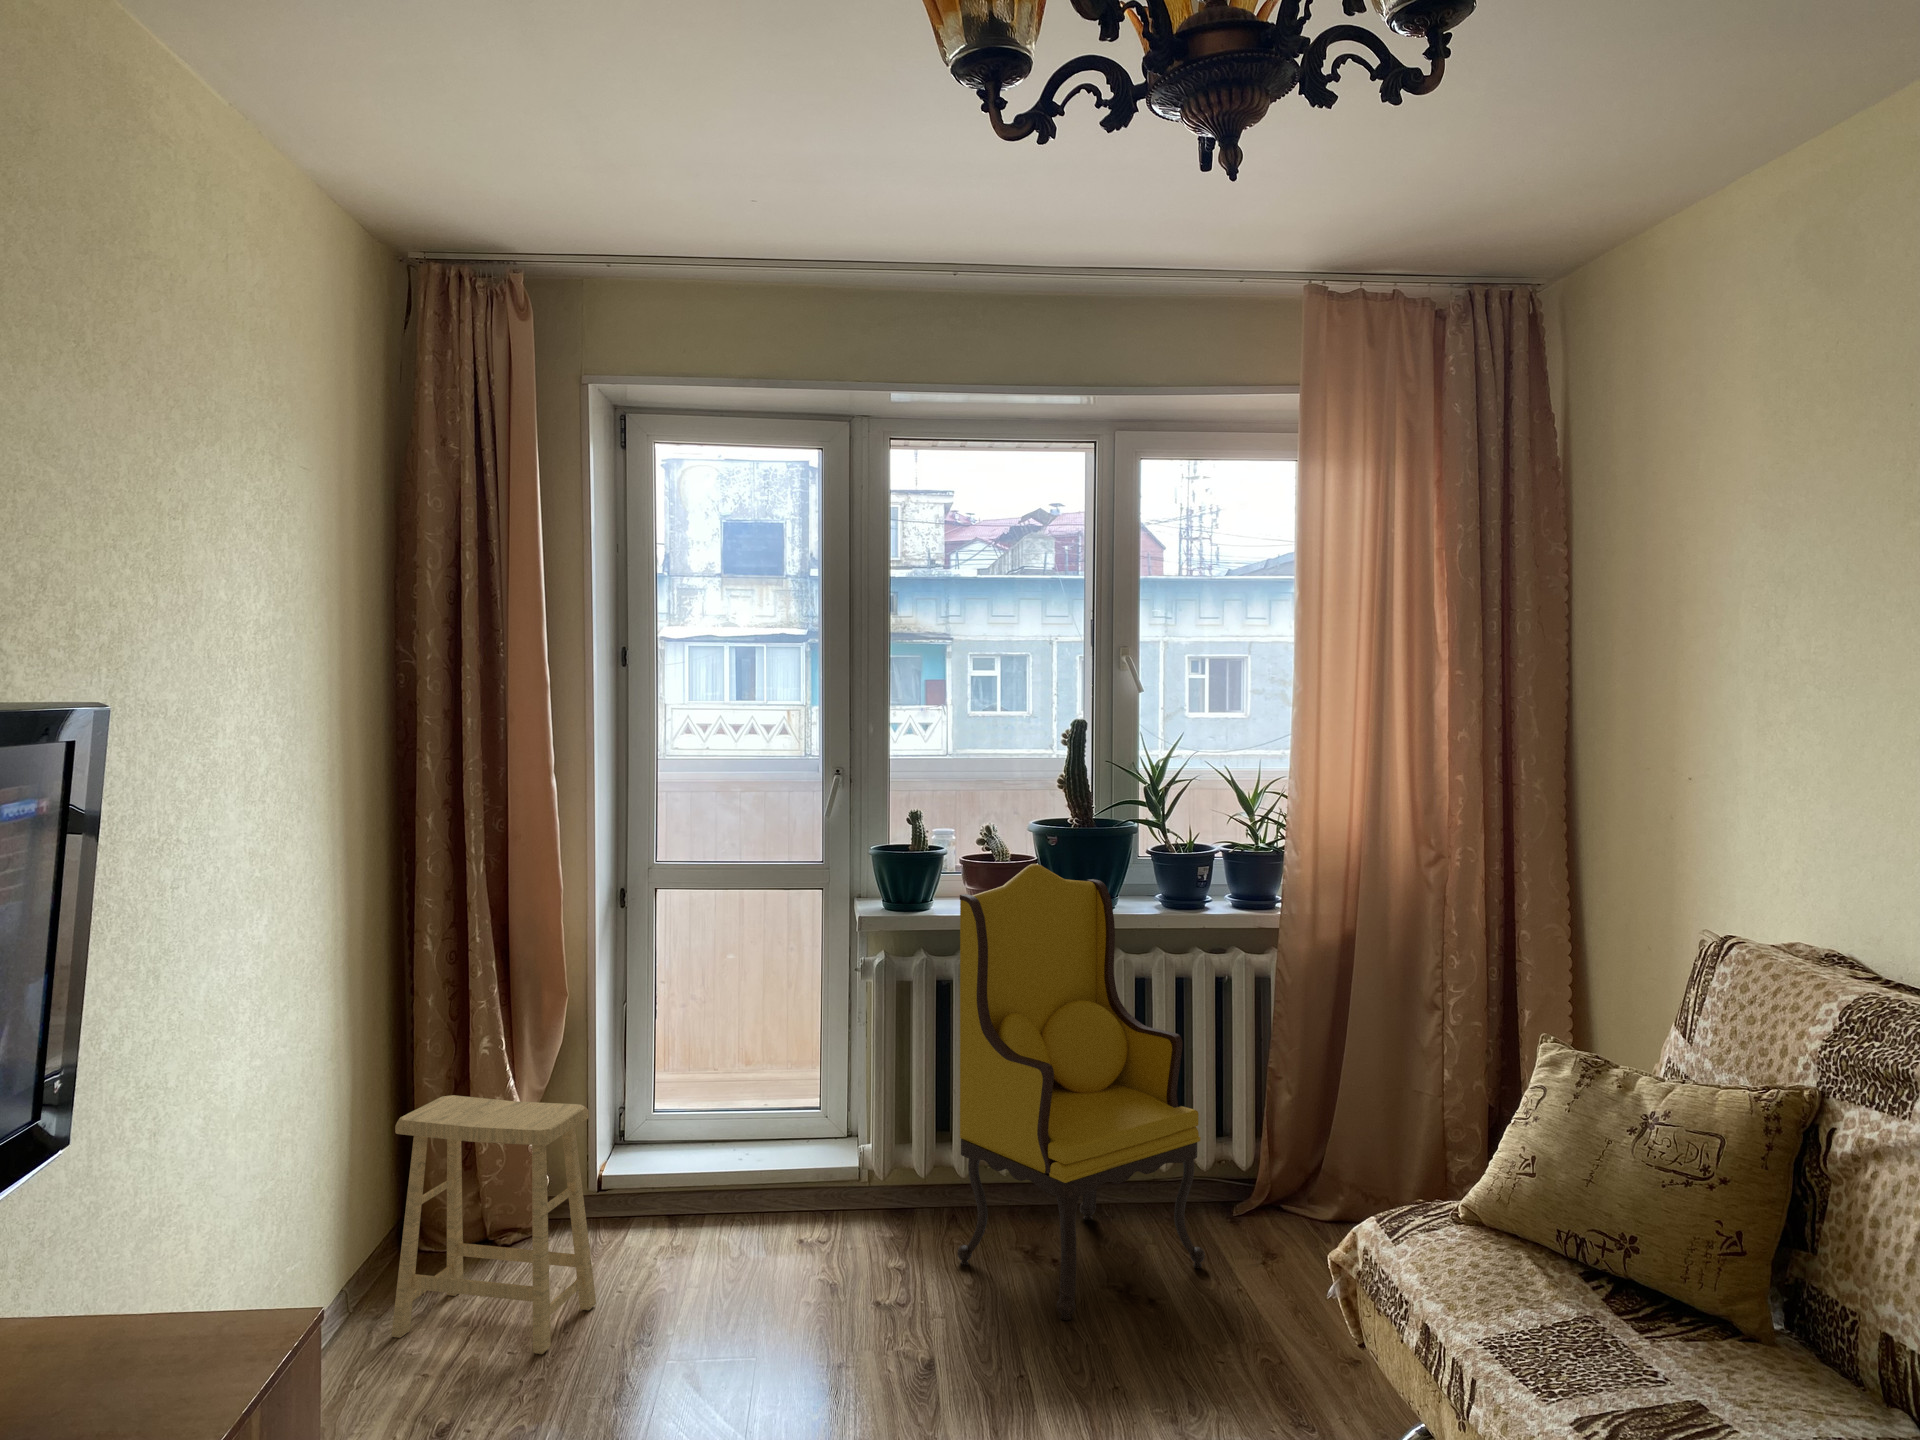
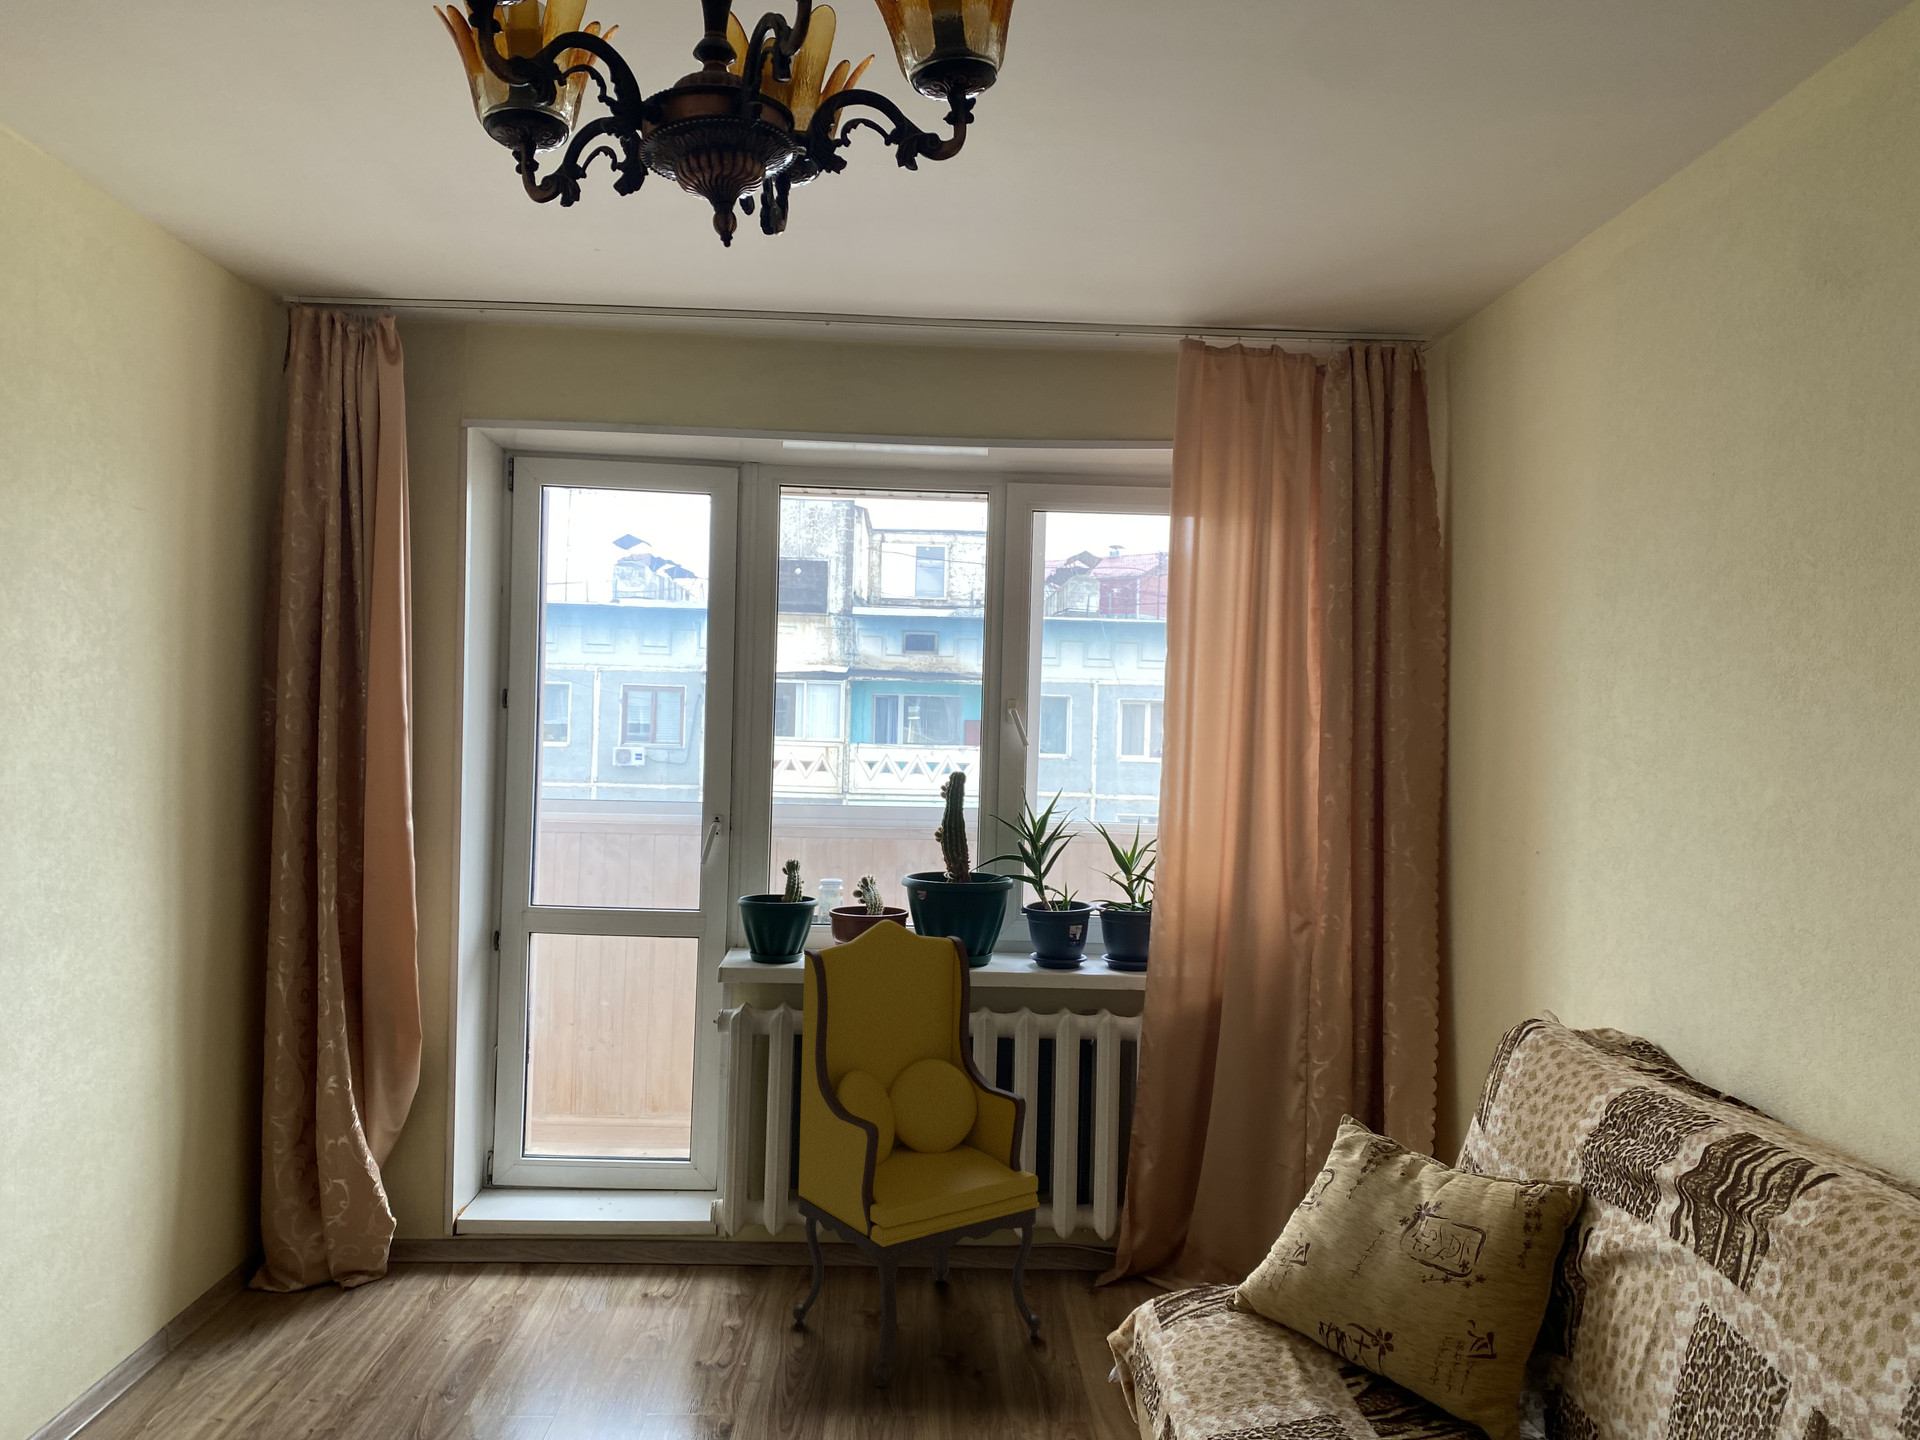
footstool: present [391,1095,596,1354] -> none [202,1136,415,1403]

